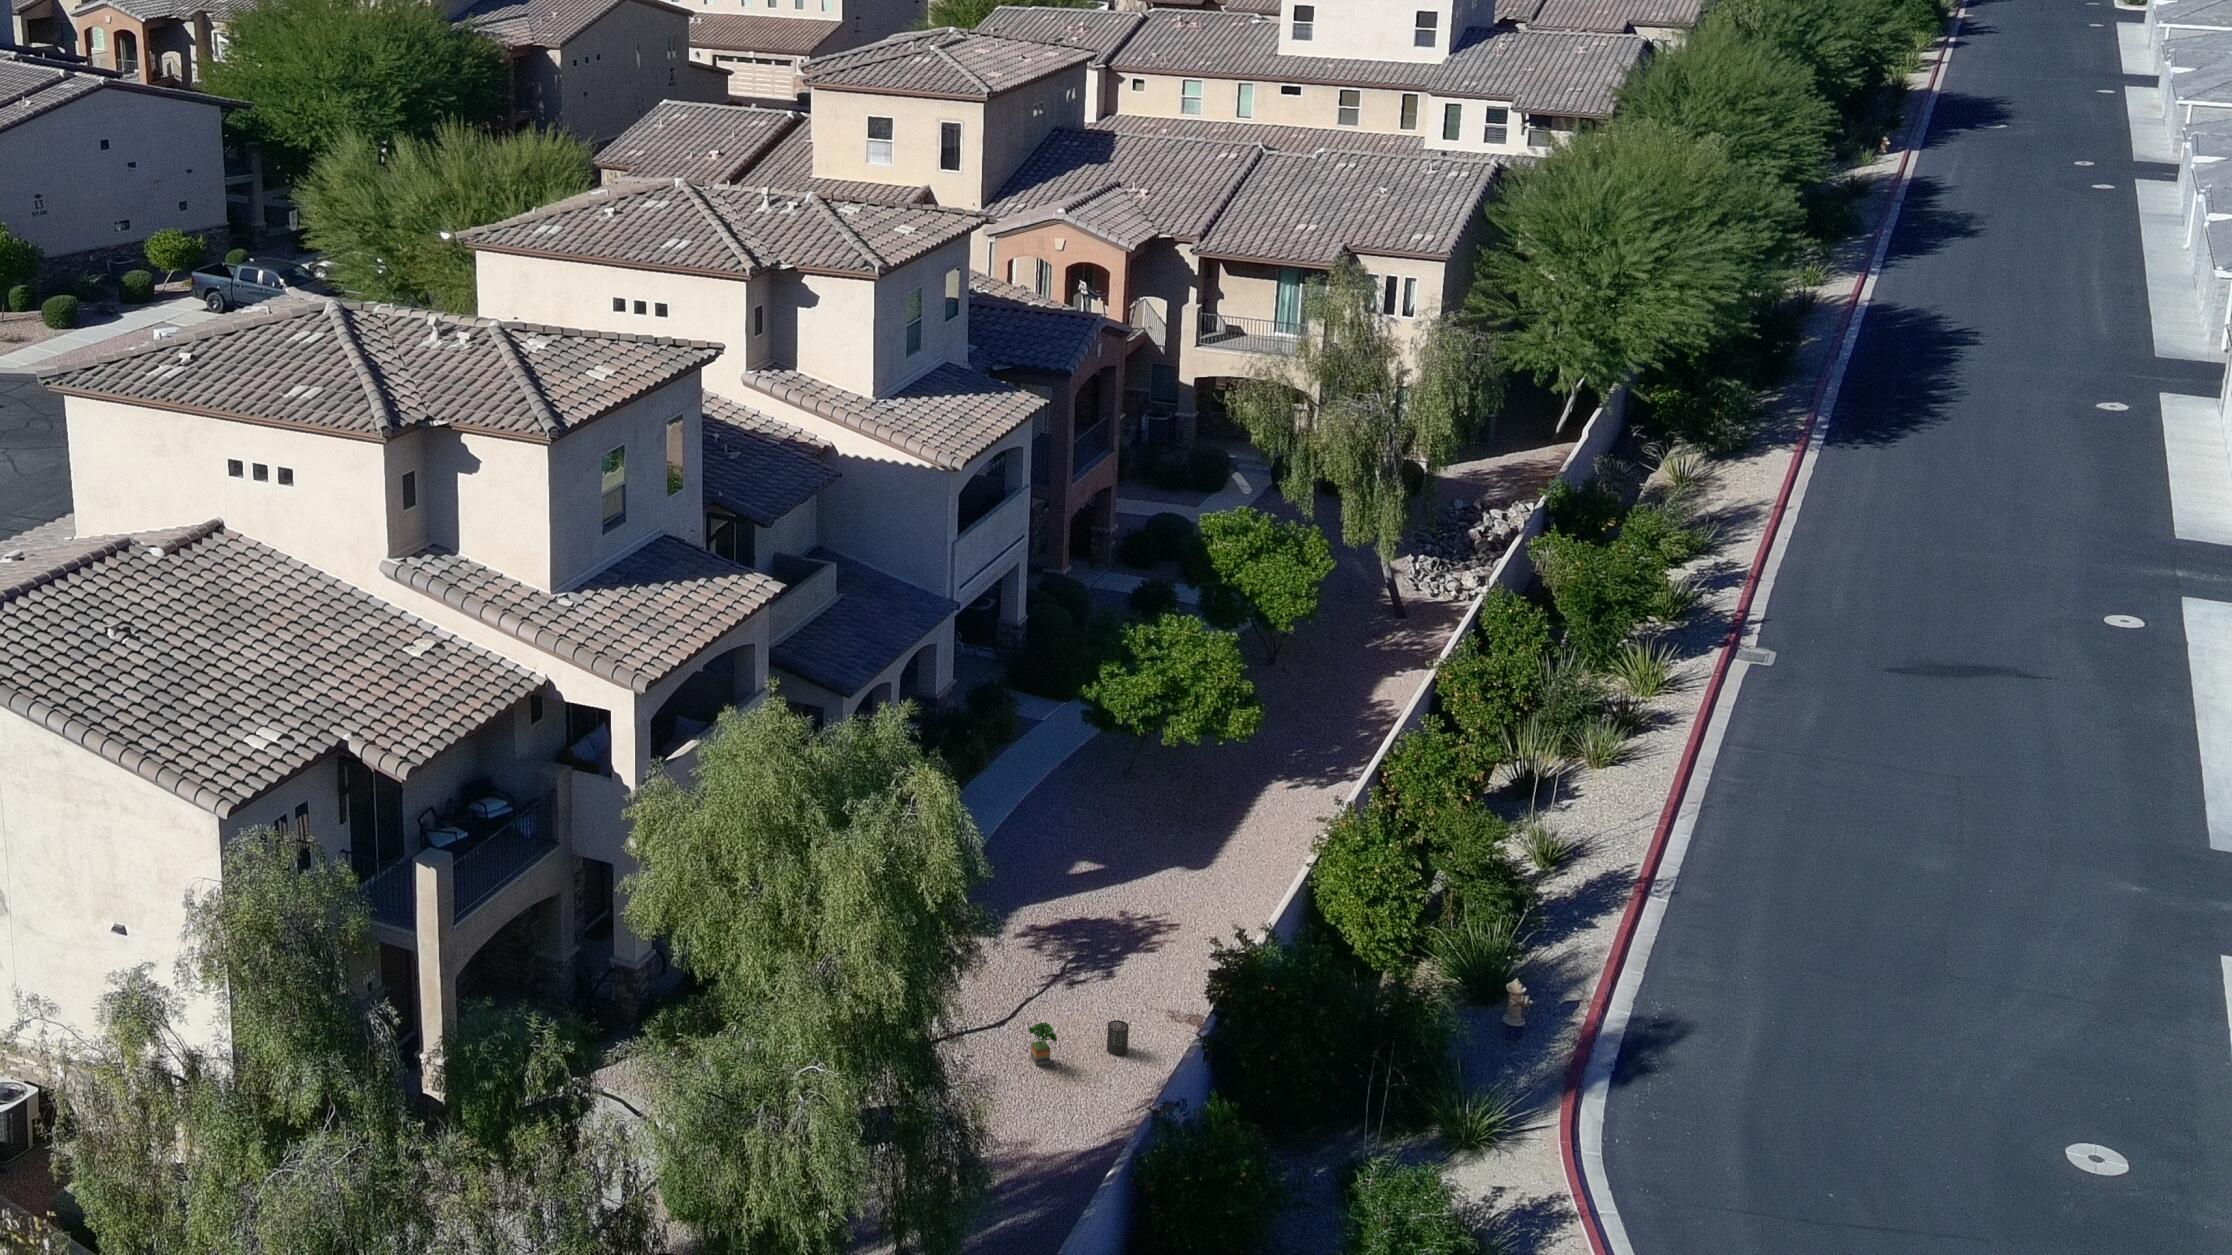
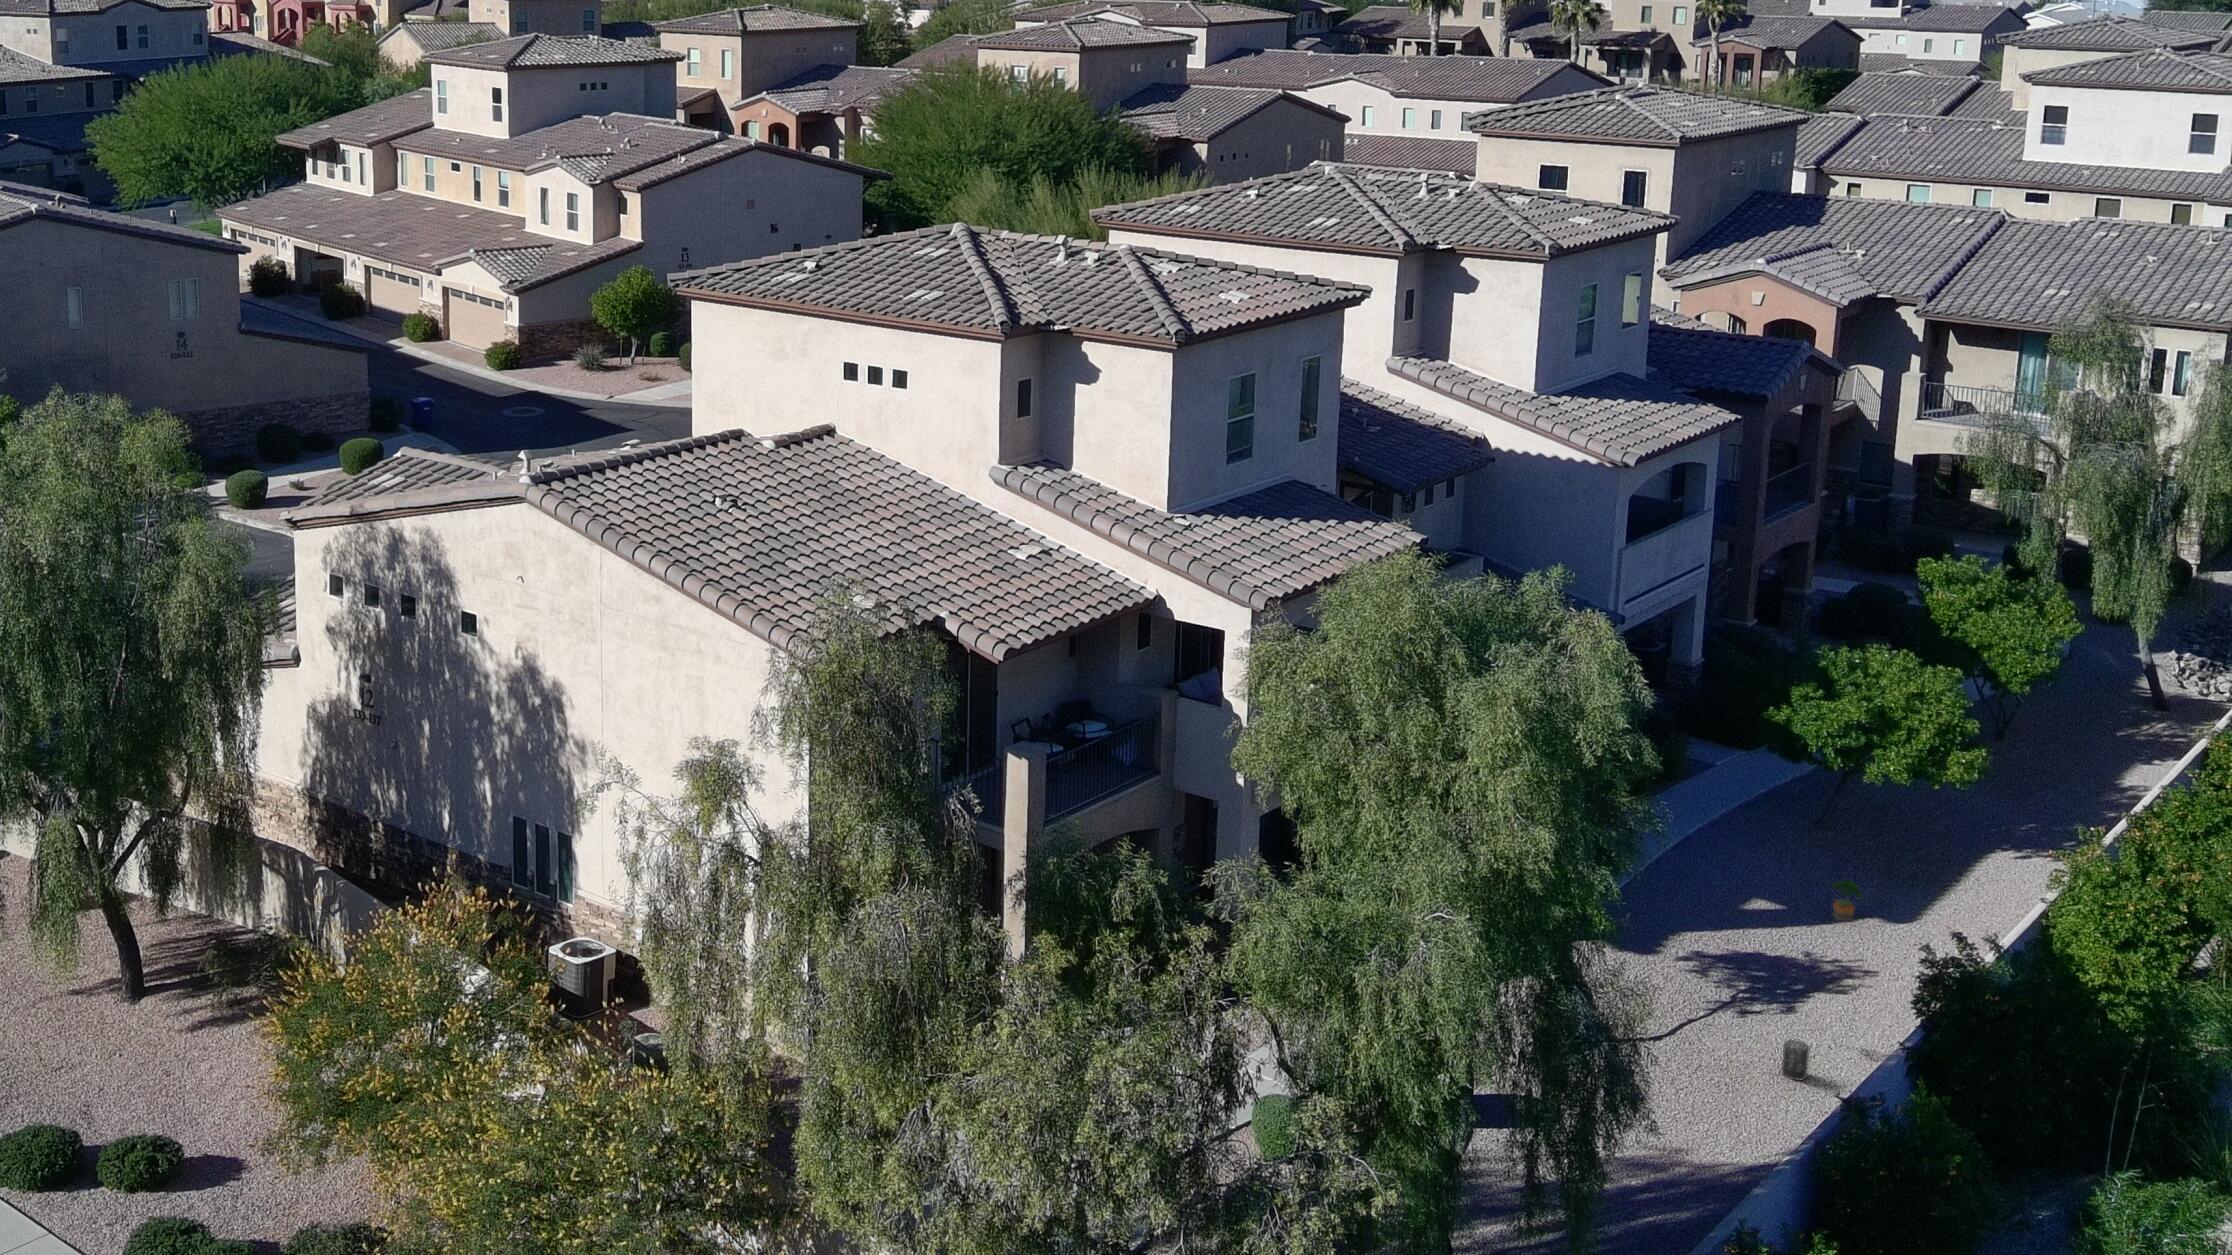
potted tree: present [1029,1022,1057,1066] -> present [1832,881,1862,921]

